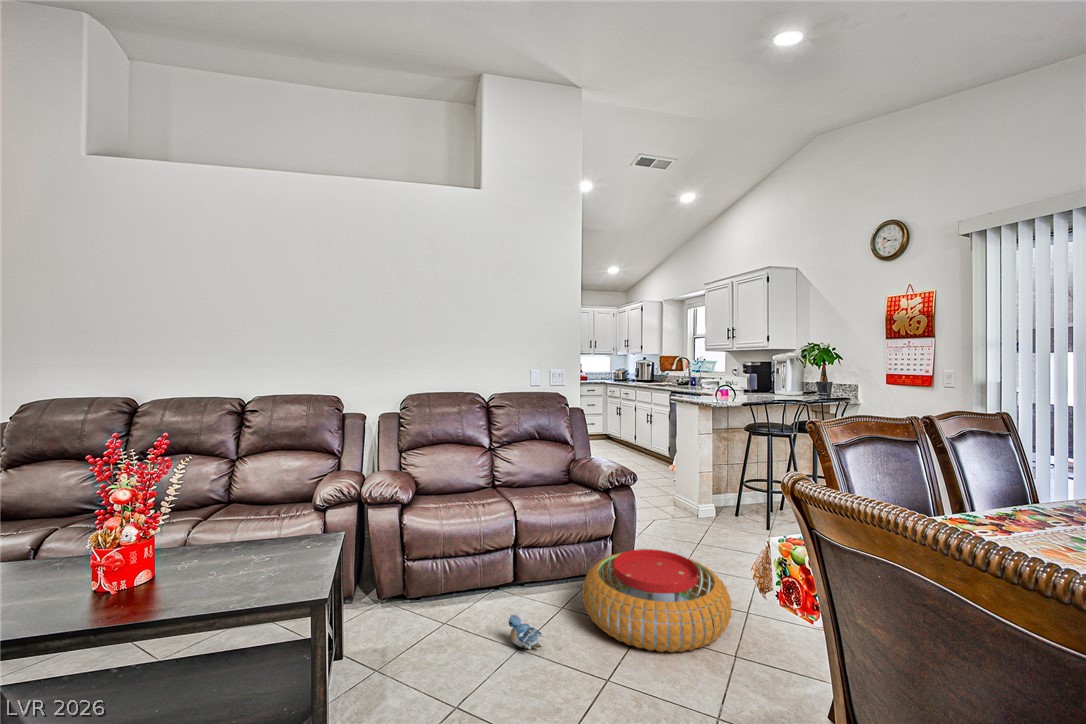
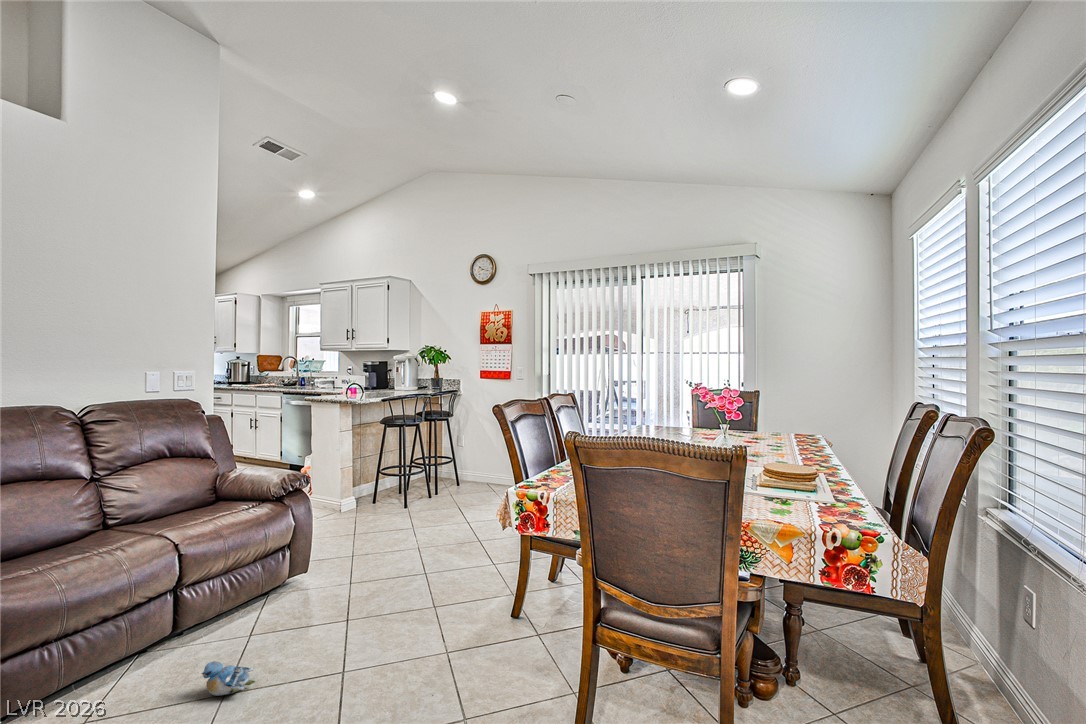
pouf: present [583,549,731,652] -> none [275,541,427,640]

